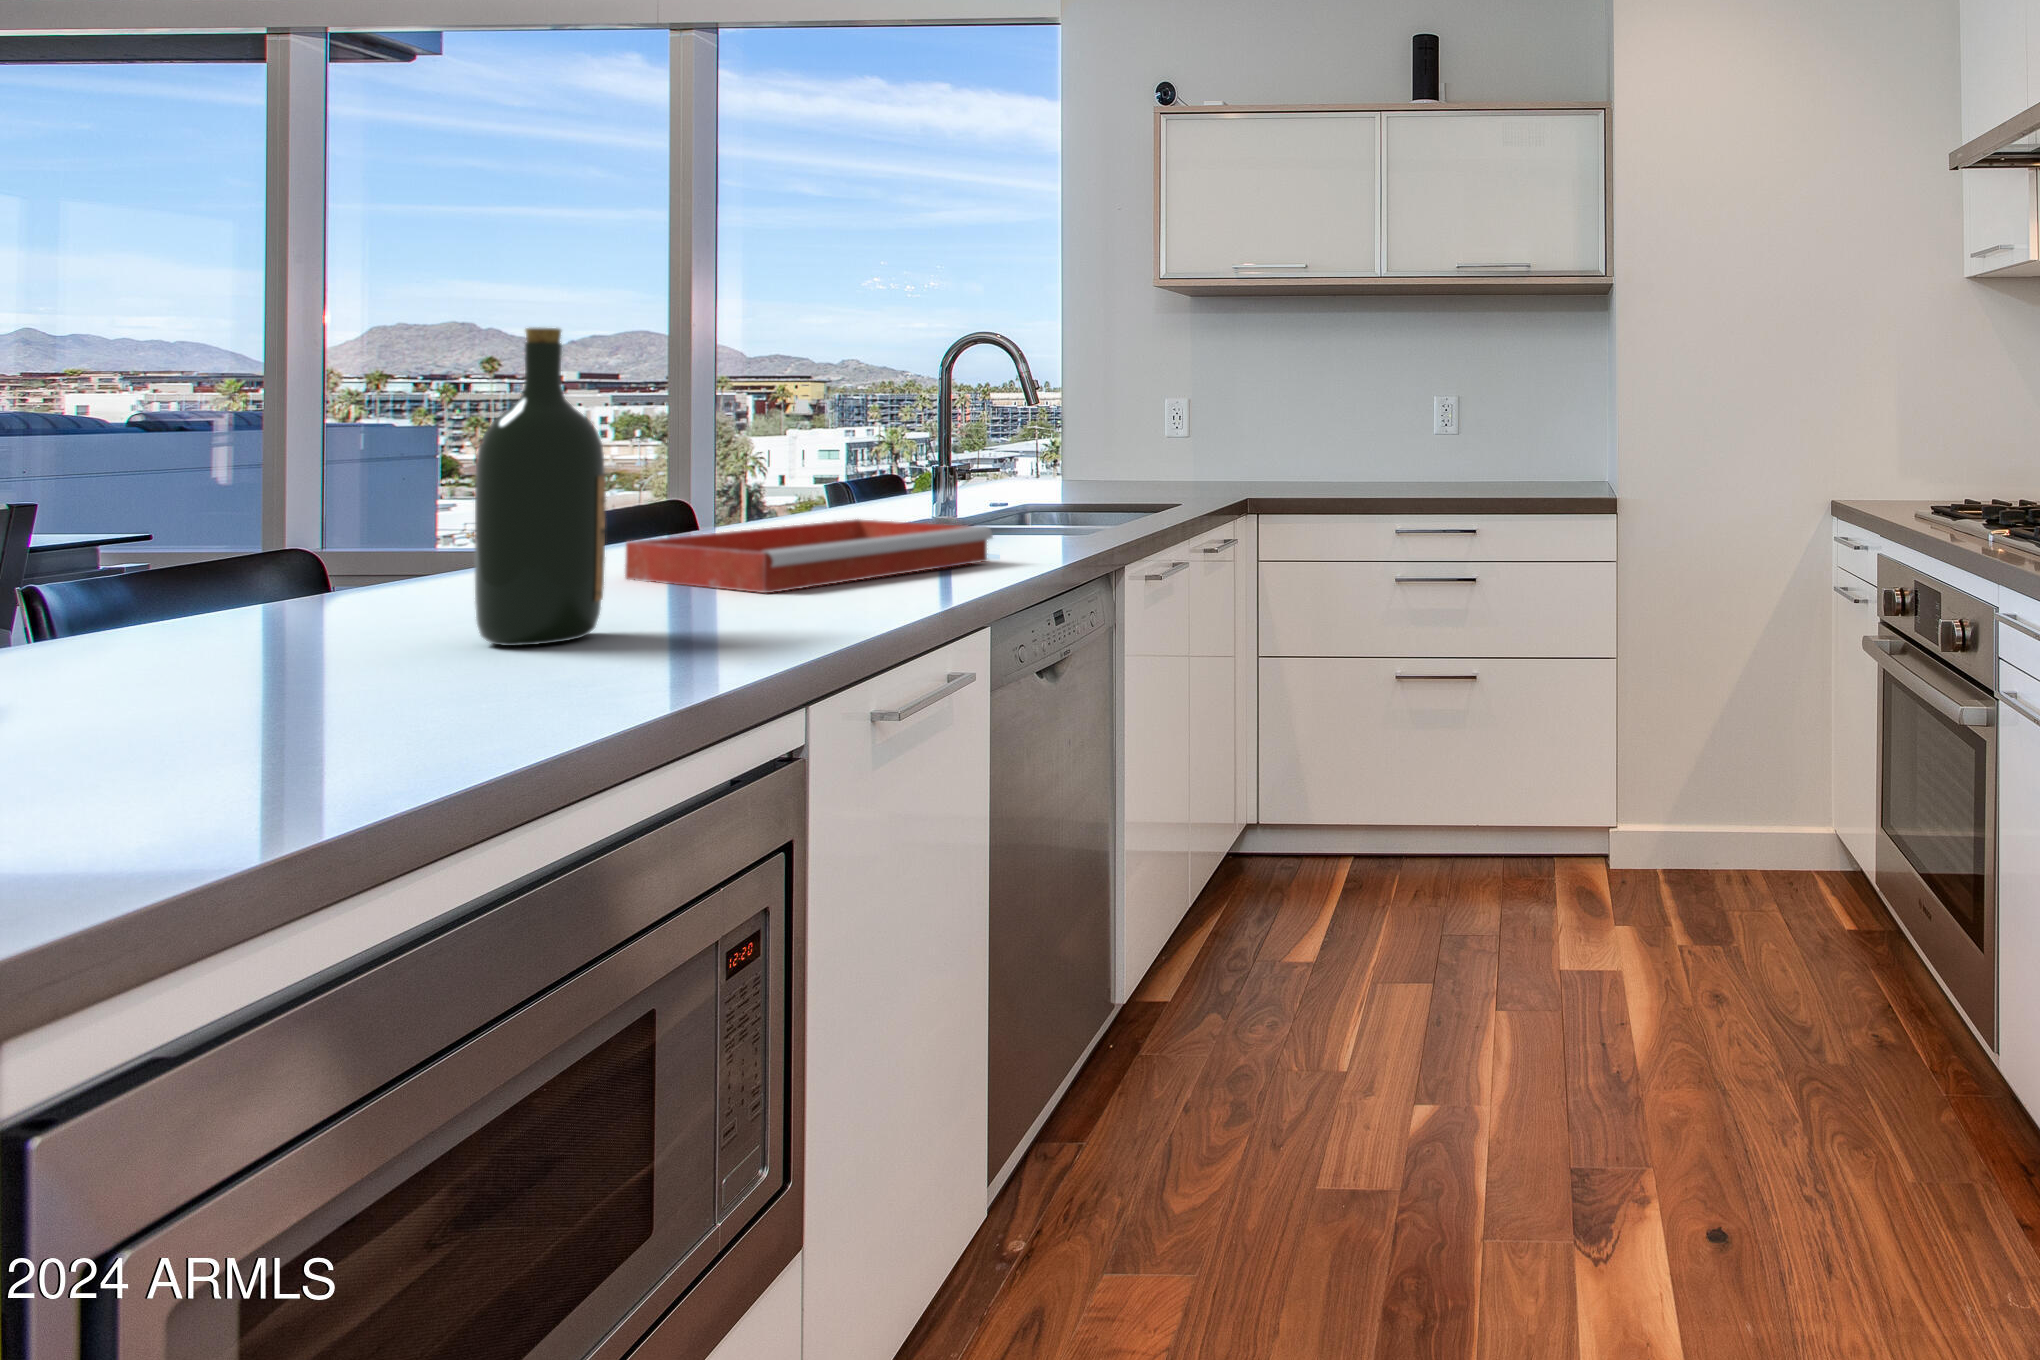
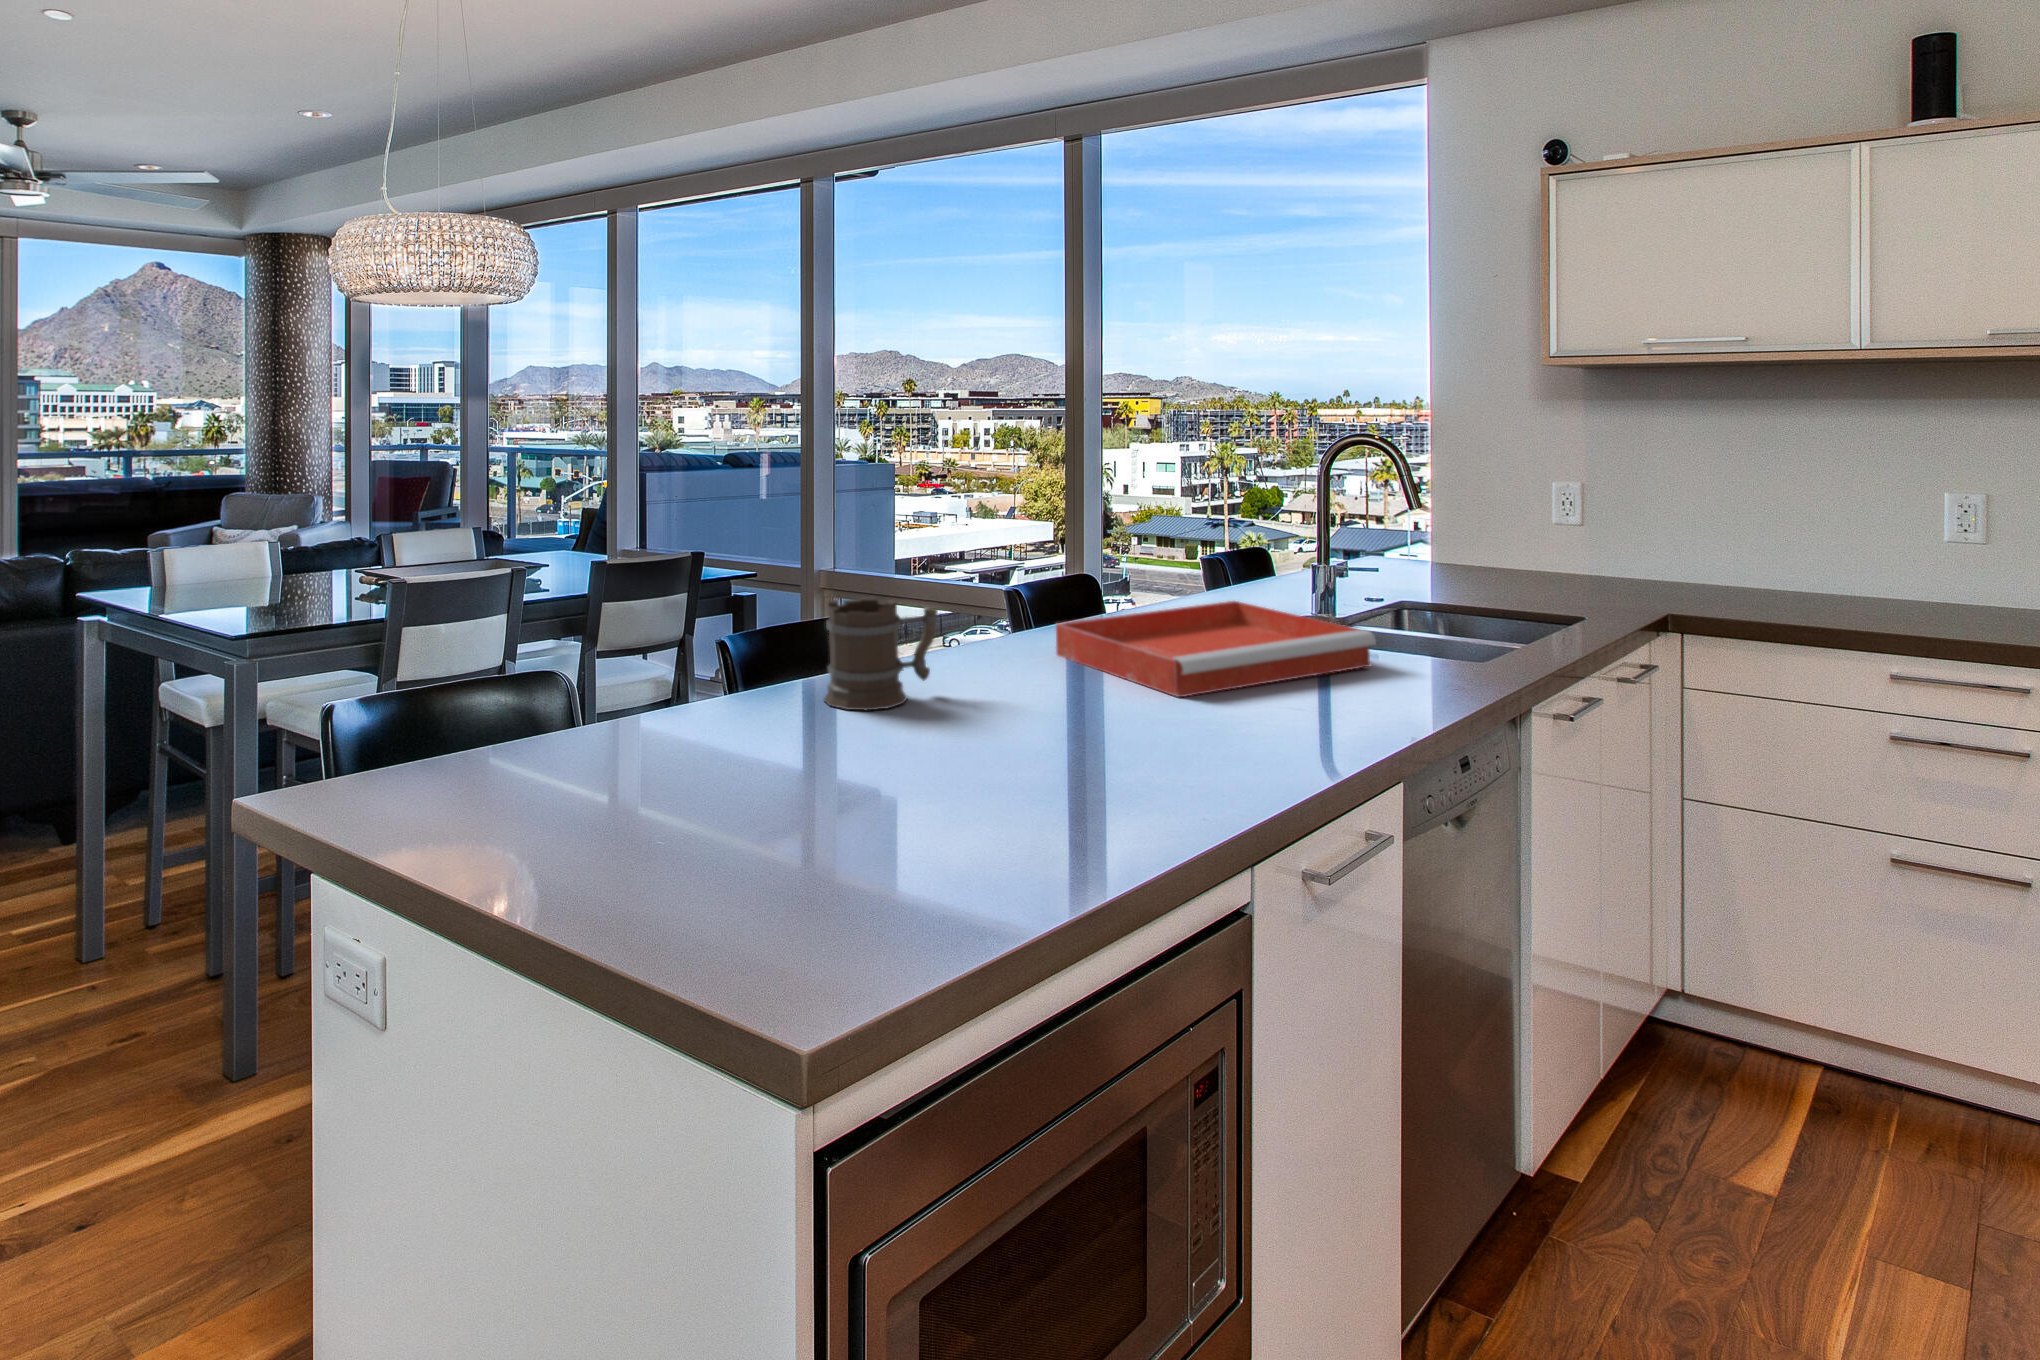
wine bottle: present [475,328,606,646] -> none [976,488,1067,757]
mug: none [232,497,438,636] -> present [824,597,938,710]

